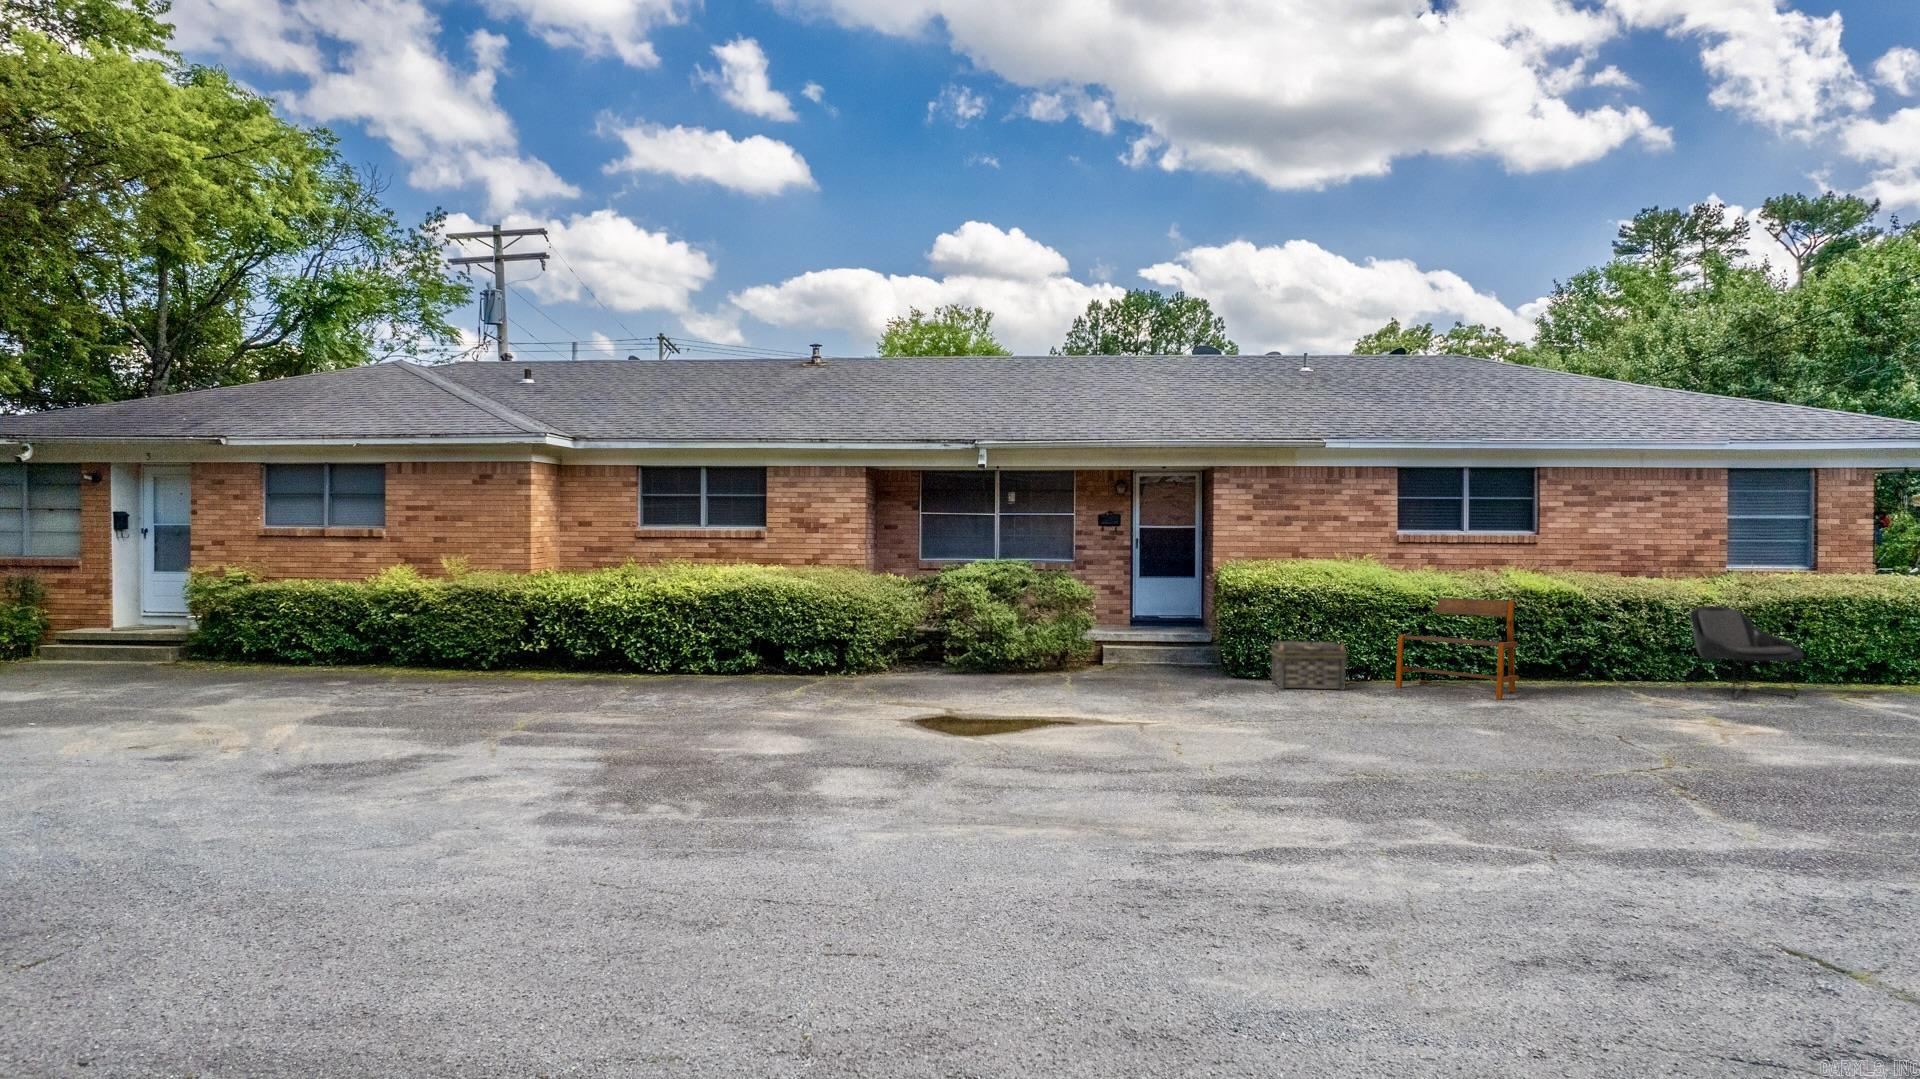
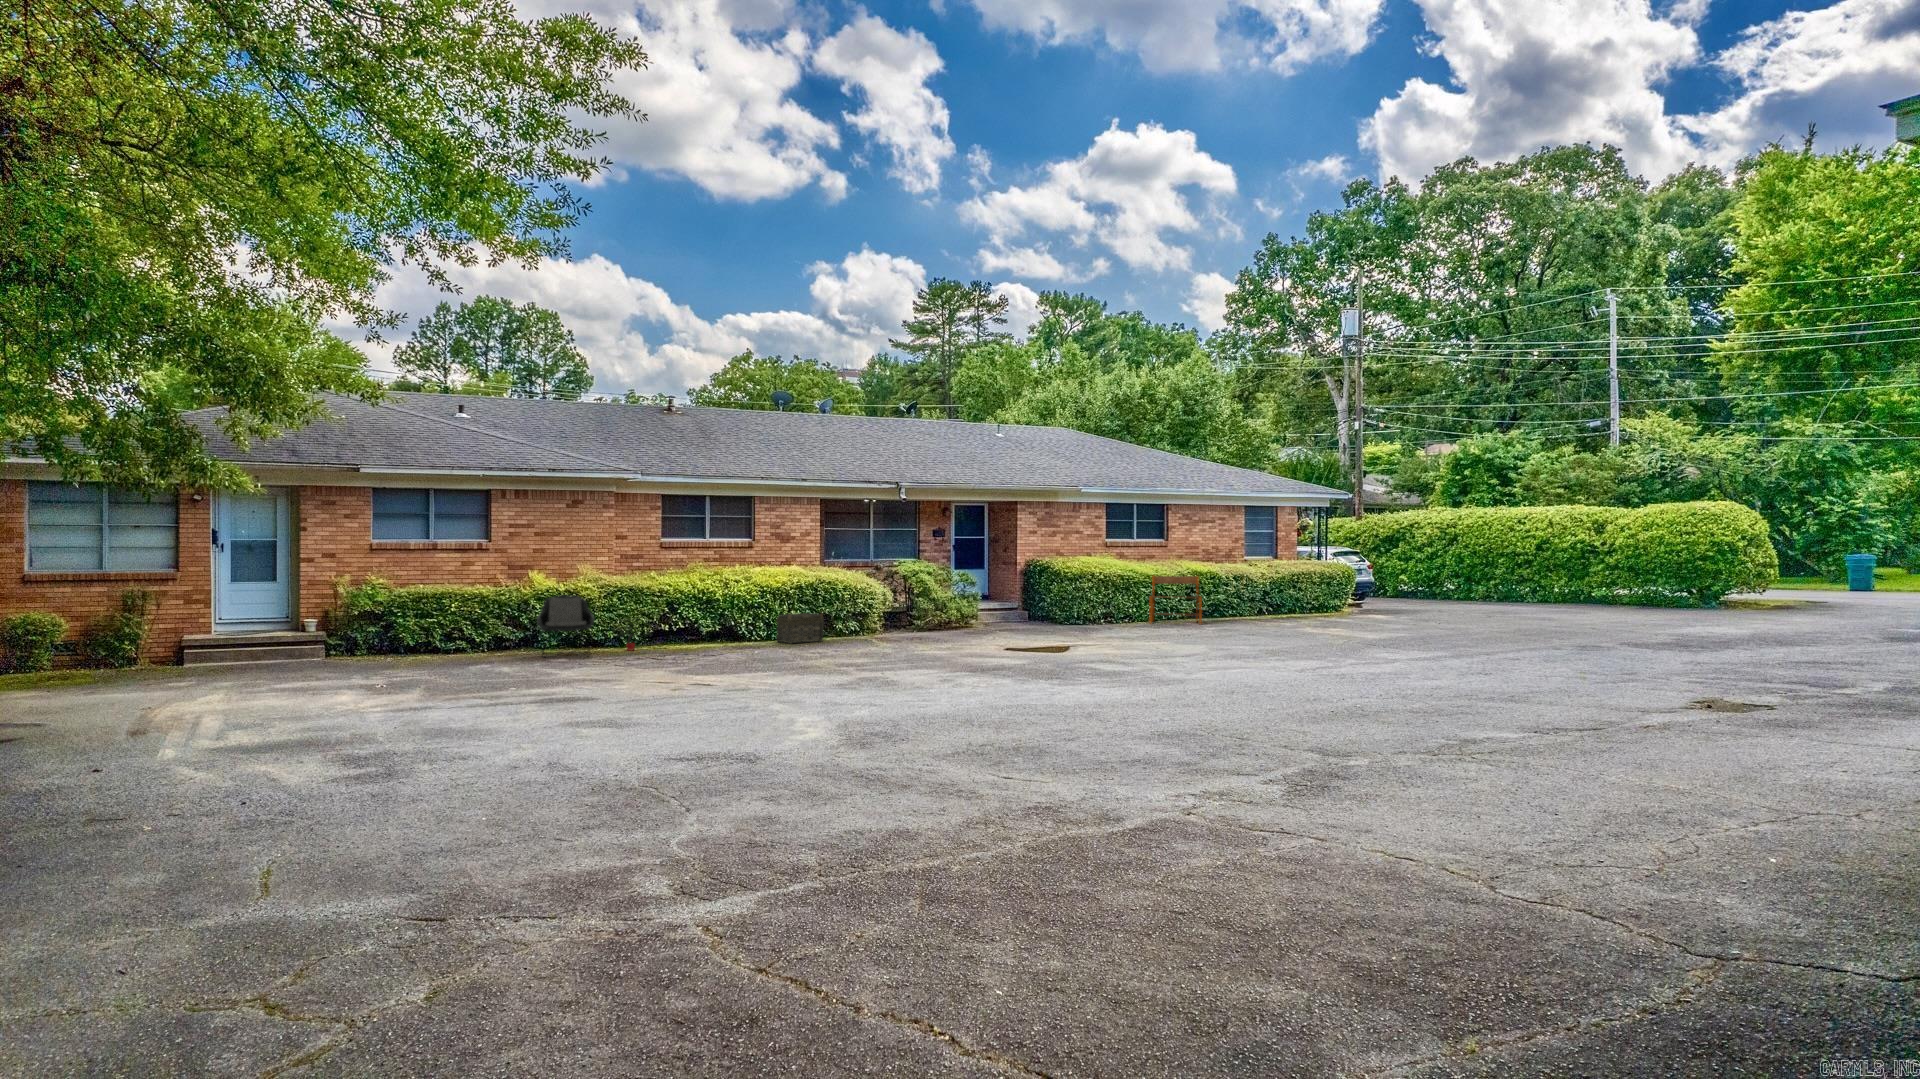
lounge chair: present [1684,606,1803,699] -> present [537,595,594,657]
potted plant: none [431,632,489,677] -> present [613,618,651,651]
basket: present [1271,641,1348,690] -> present [776,613,824,644]

